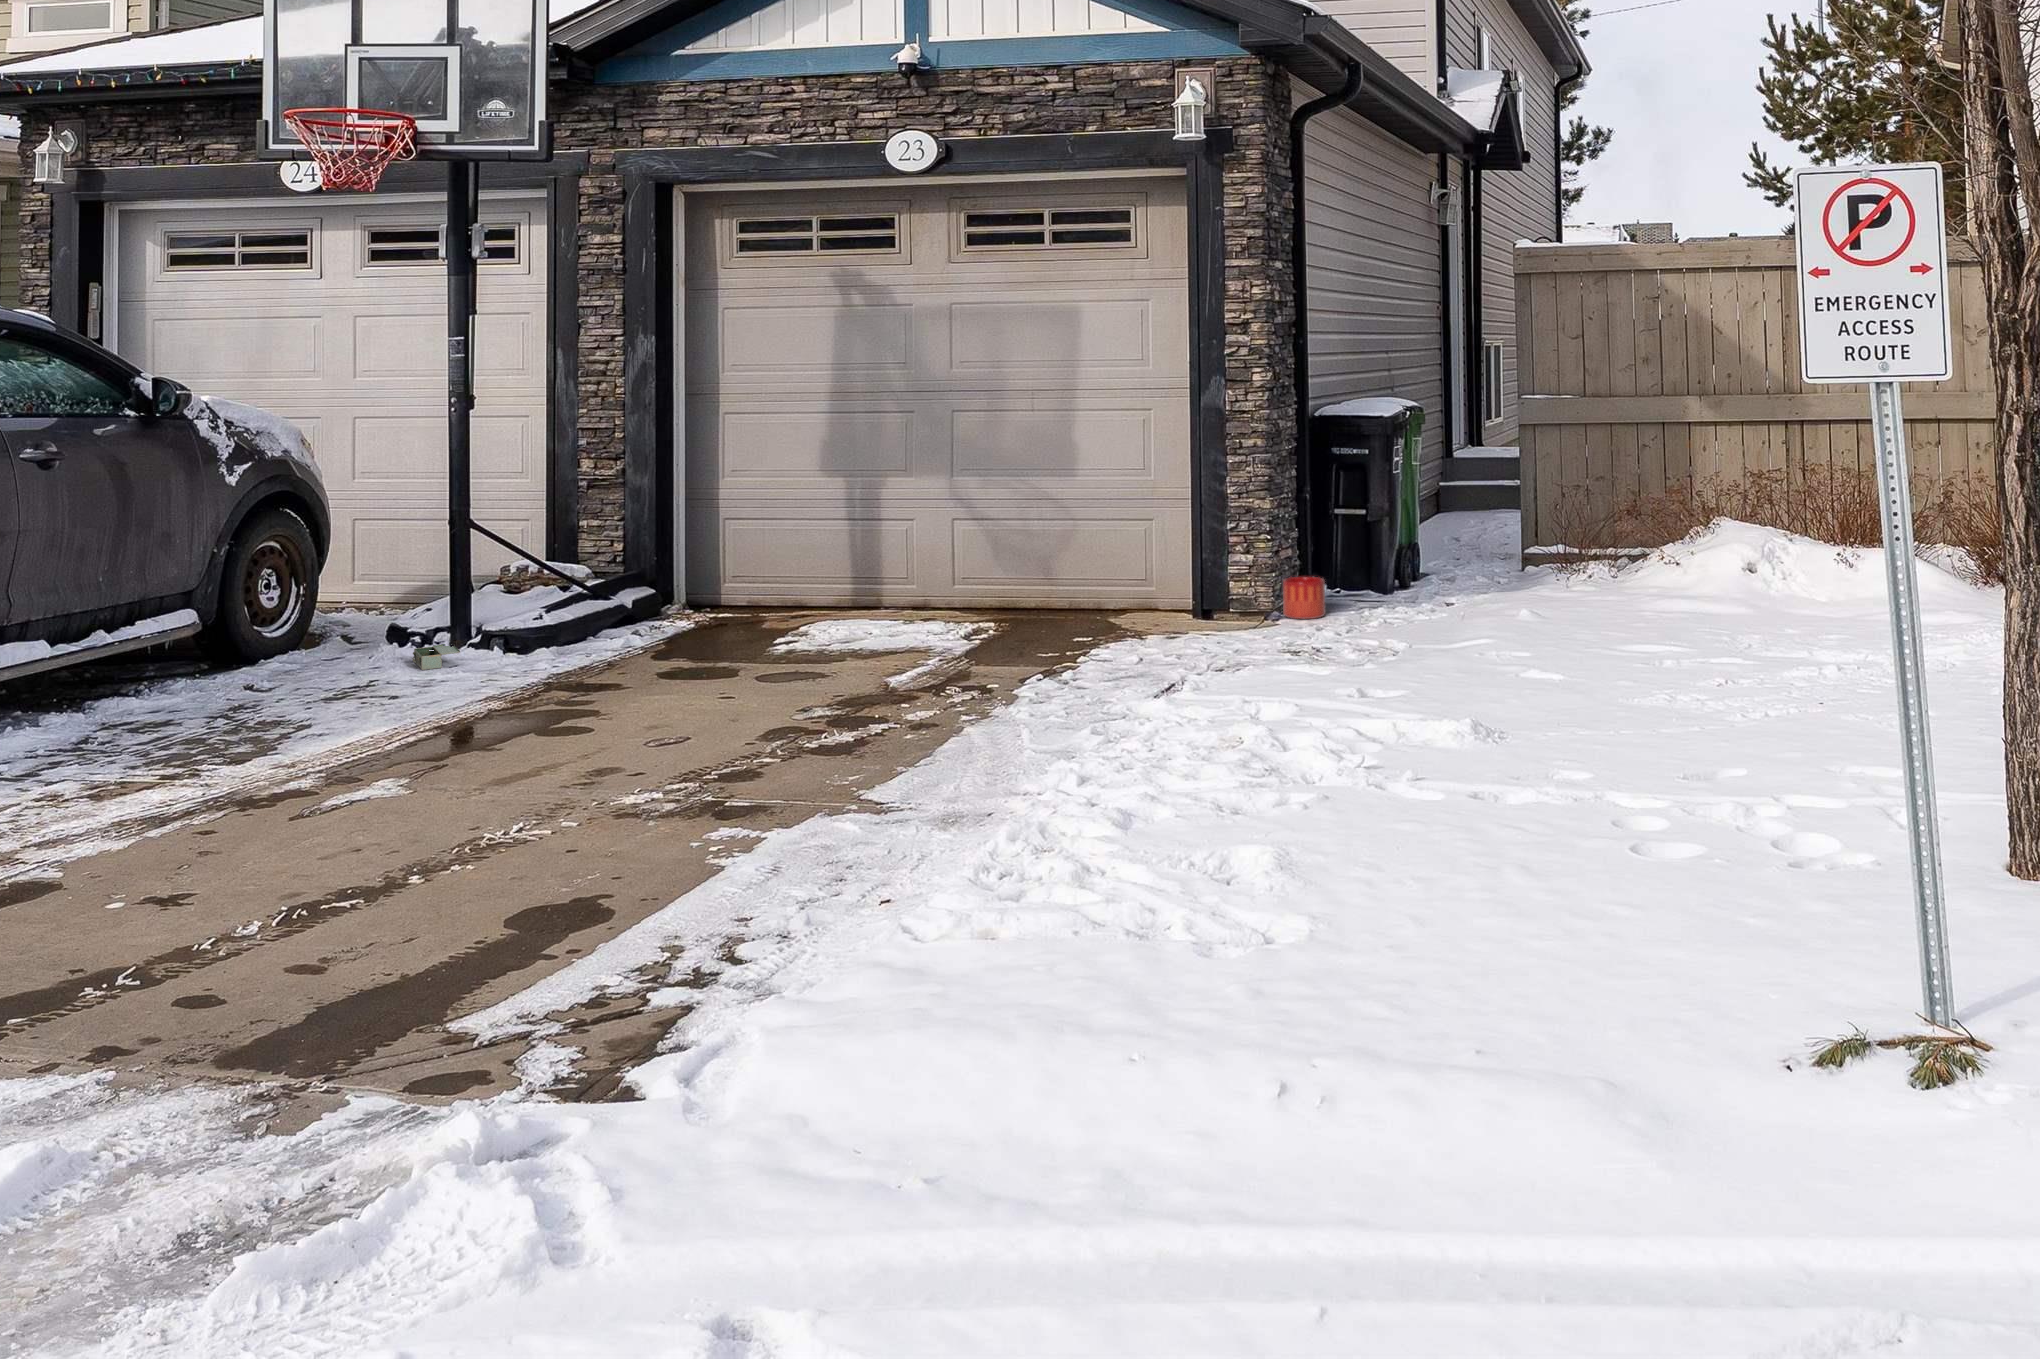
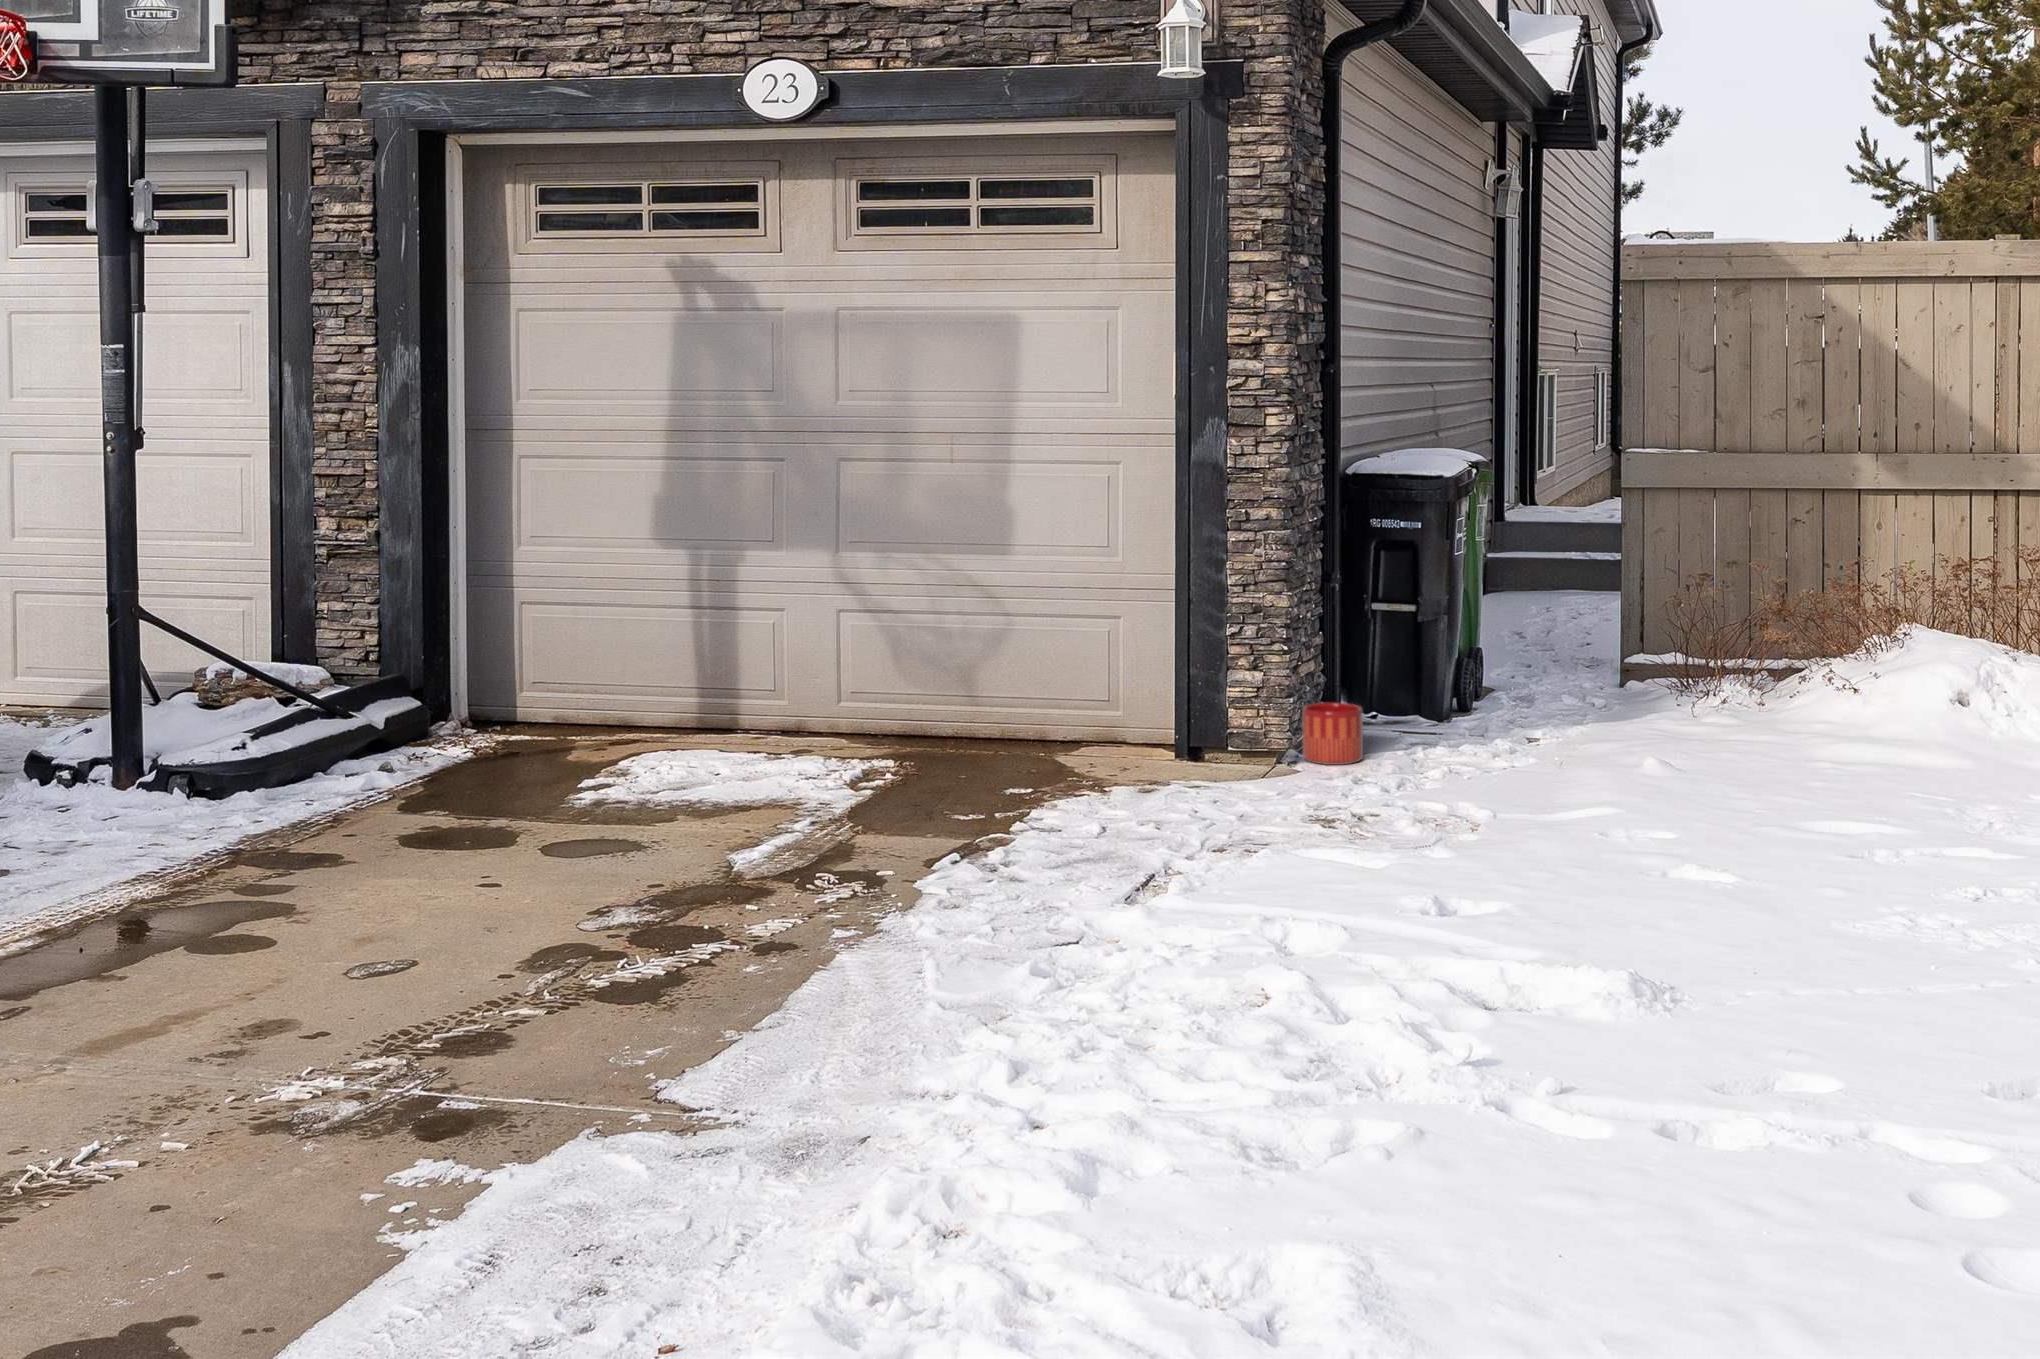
toolbox: present [412,644,460,670] -> none [50,783,118,823]

